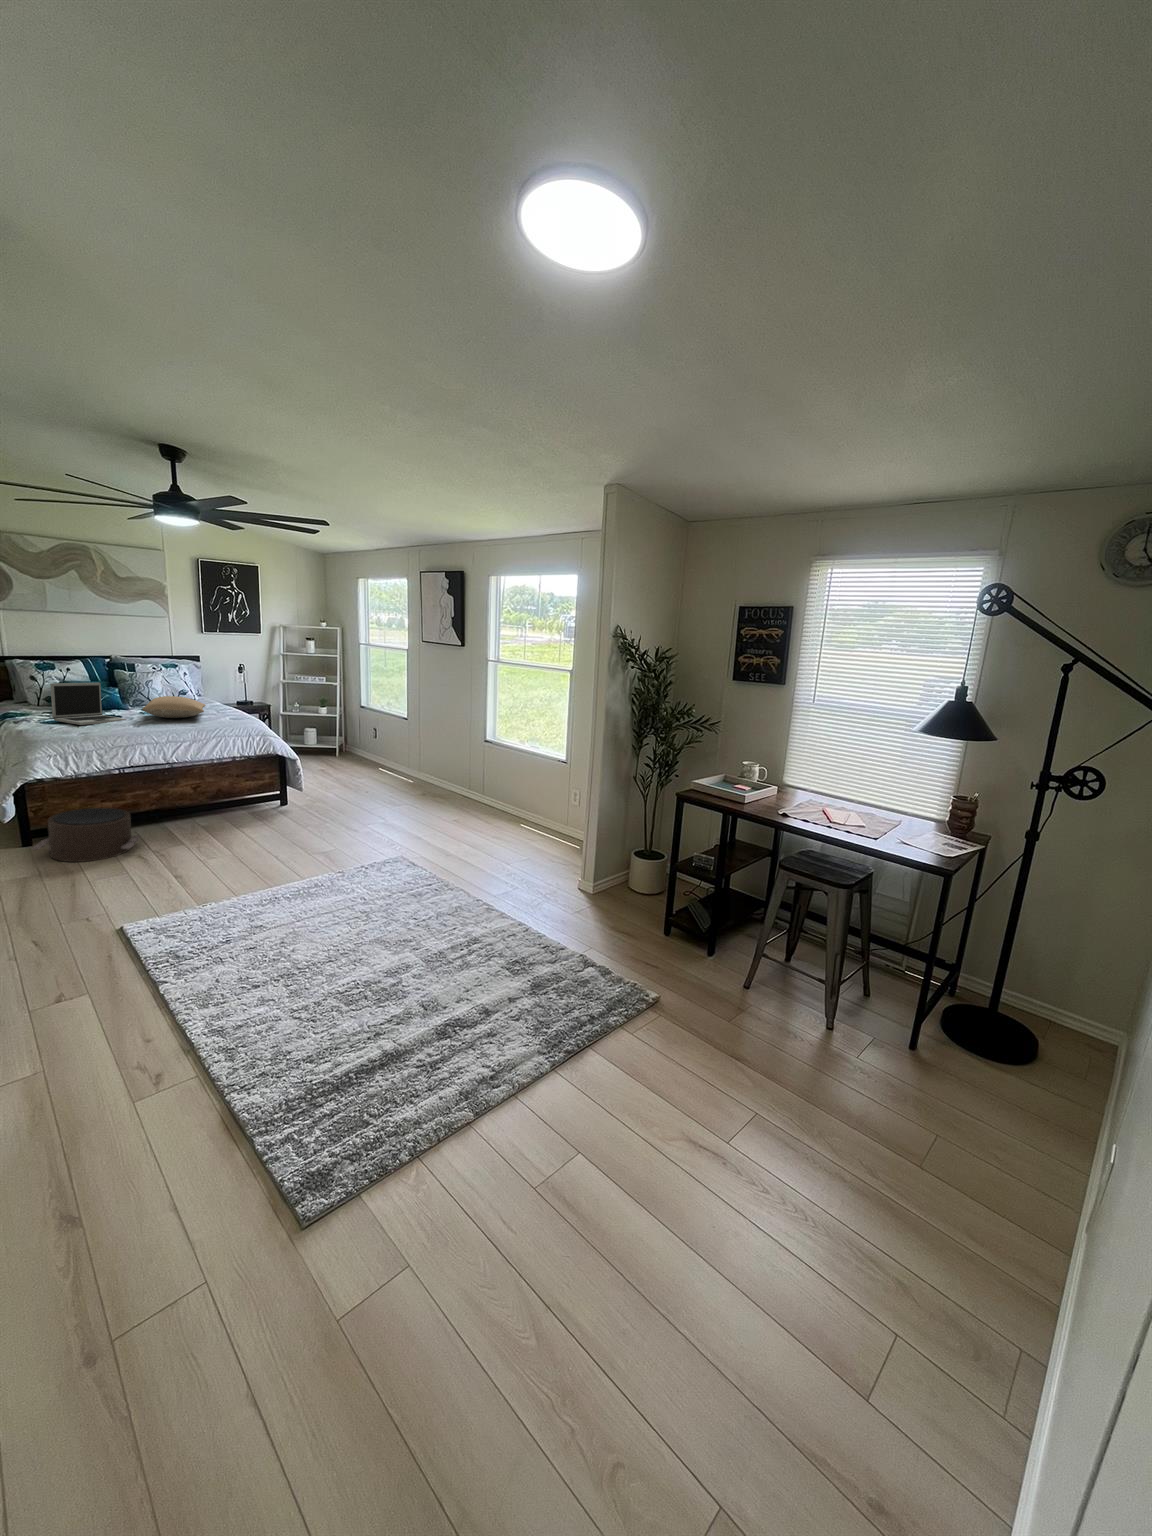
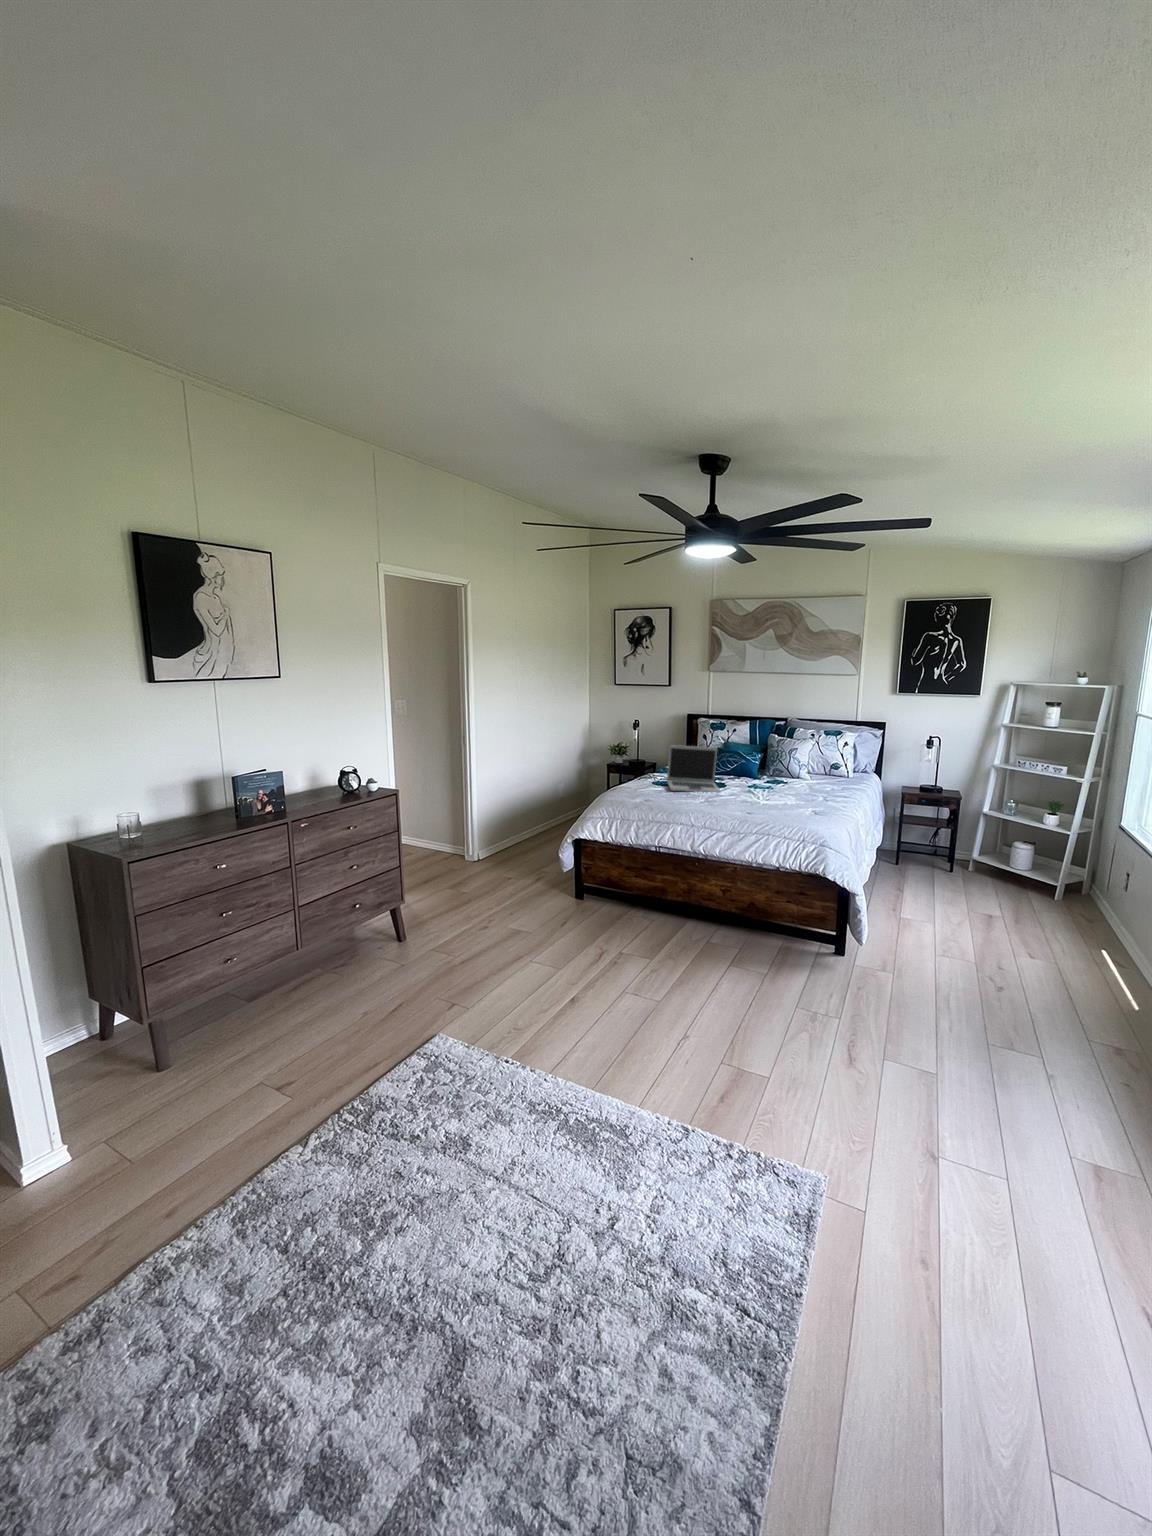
pillow: present [143,696,206,718] -> none [723,771,811,800]
pouf: present [32,808,140,862] -> none [547,877,628,942]

